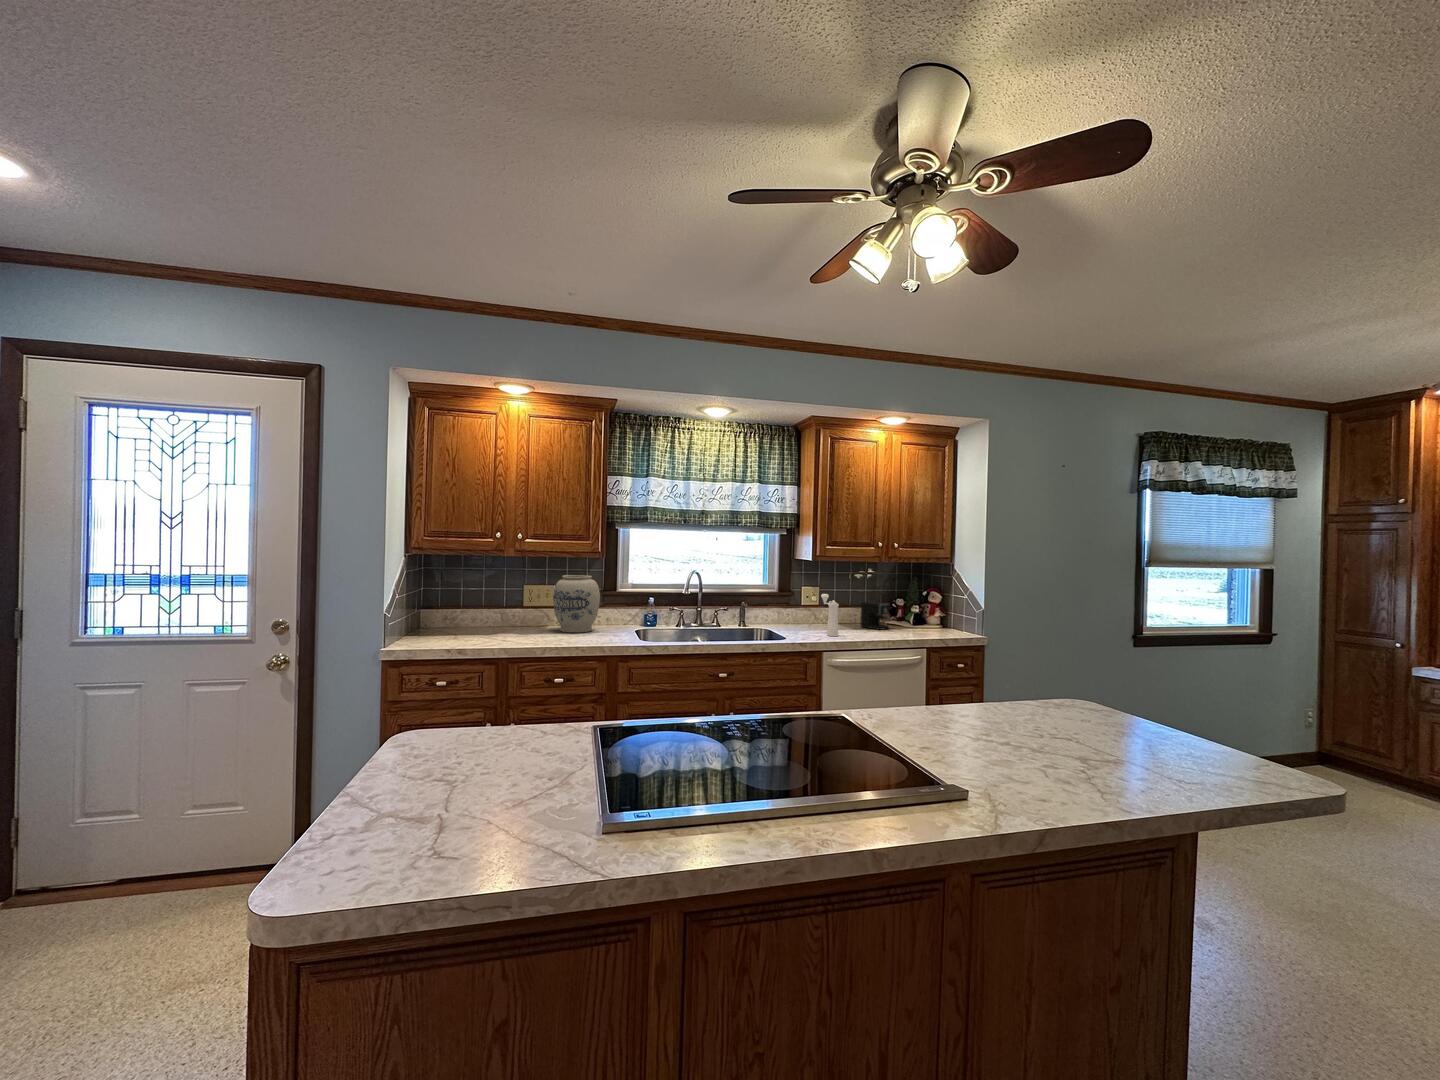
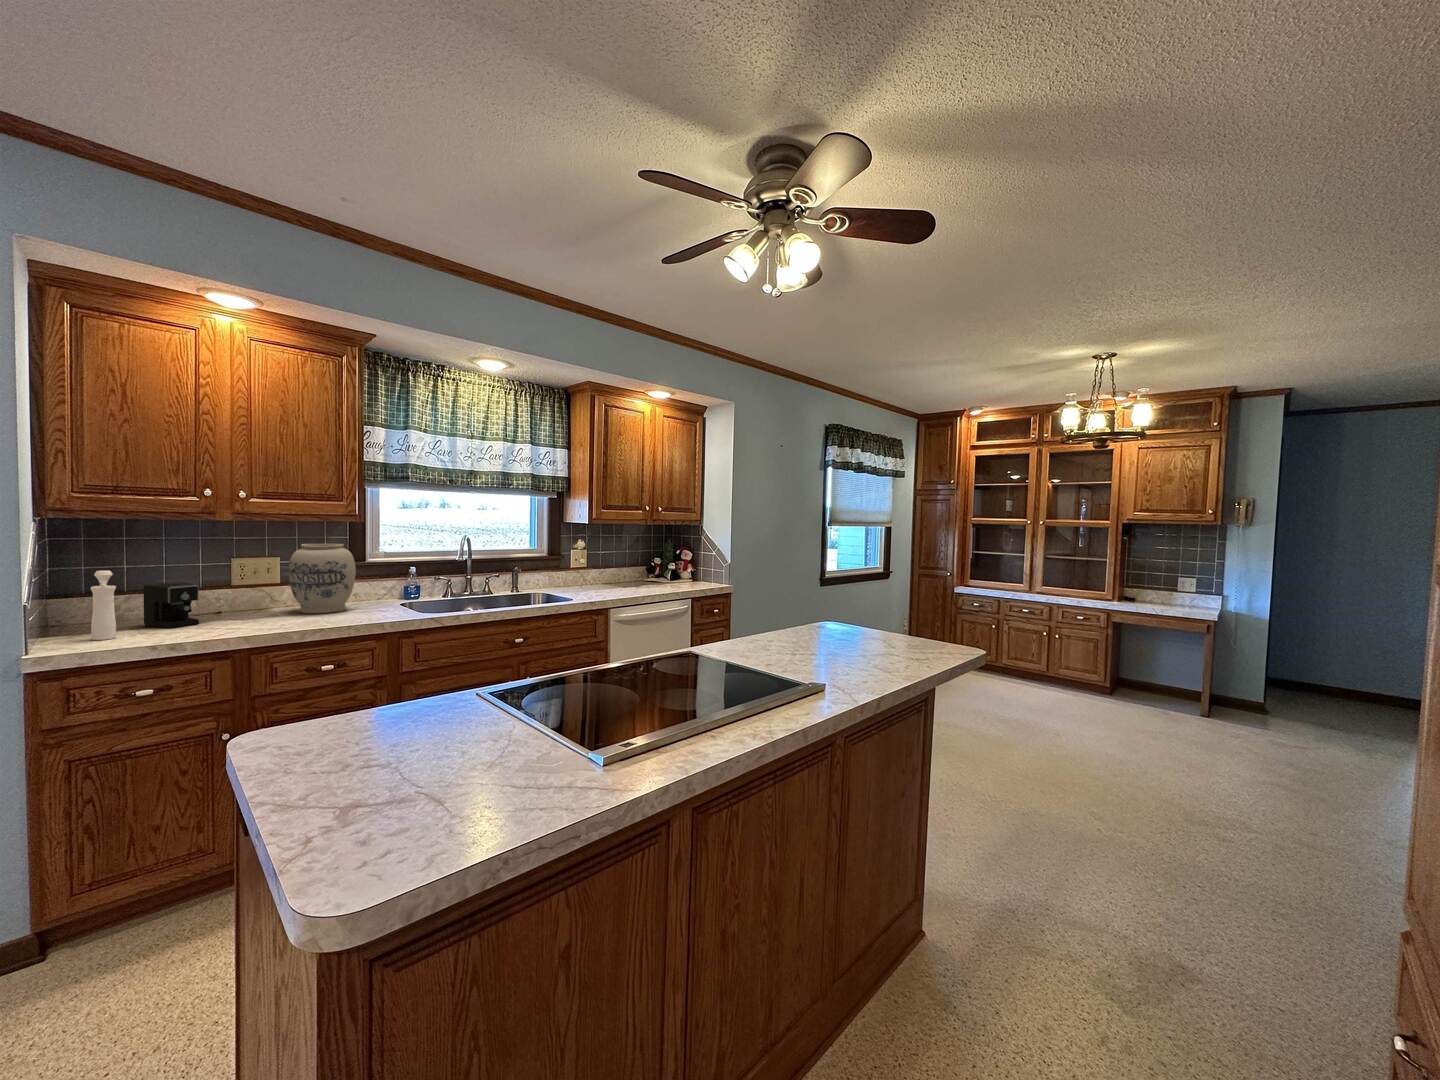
pepper mill: present [821,594,839,636] -> present [90,571,116,640]
coffee maker: present [860,602,889,630] -> present [143,582,222,628]

